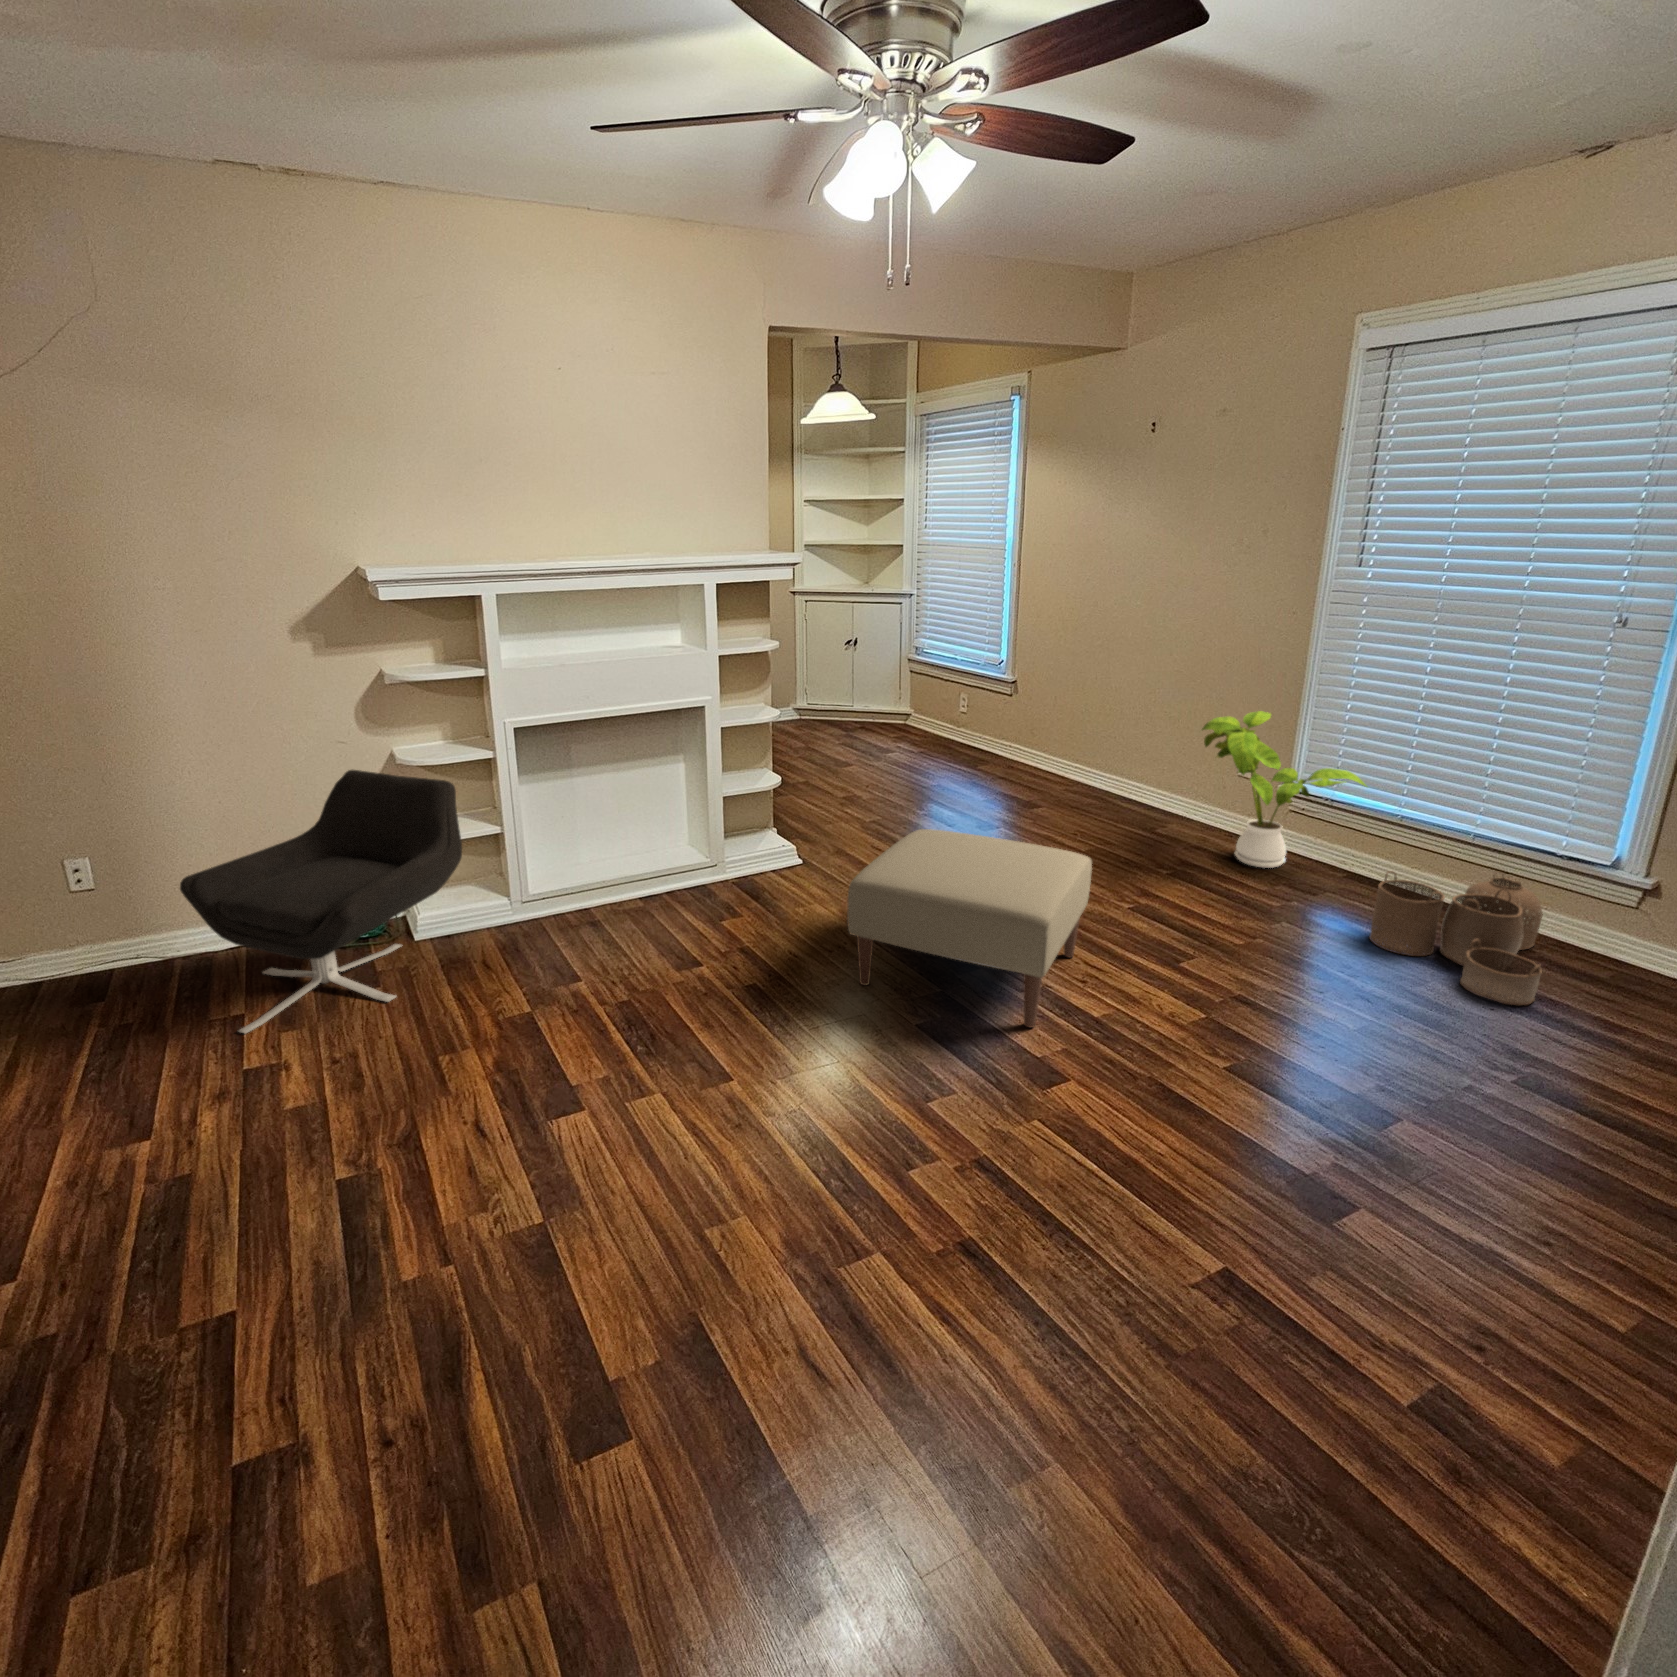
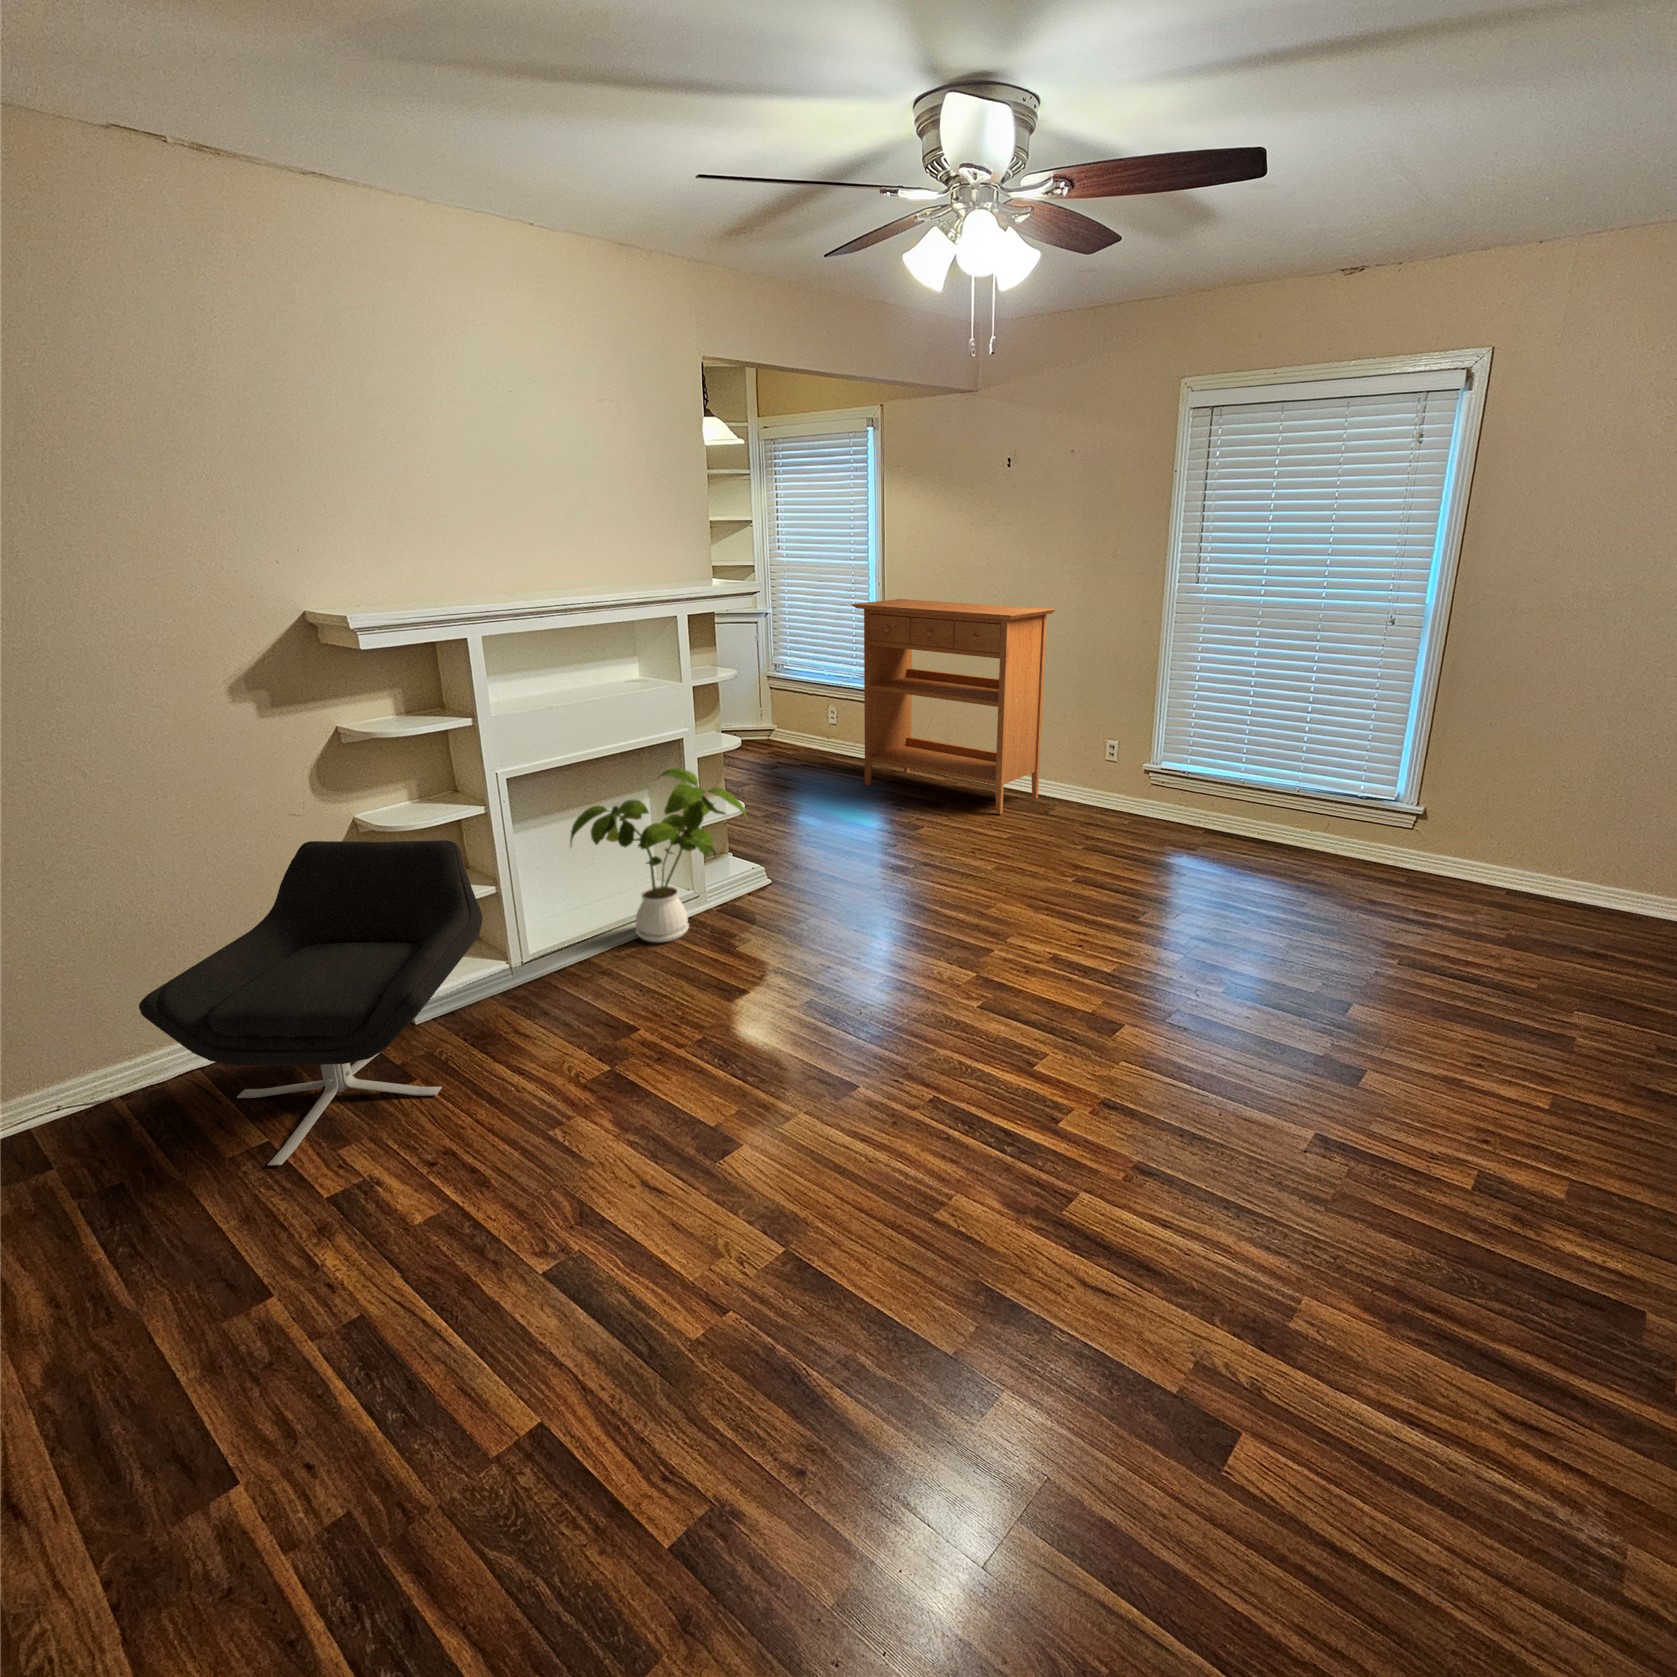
console table: none [964,584,1184,823] -> present [852,599,1055,814]
house plant: present [1202,711,1367,868] -> present [570,768,749,942]
ottoman: present [847,829,1092,1028] -> none [899,834,1089,993]
woven basket: present [1370,871,1543,1005] -> none [1254,816,1383,913]

